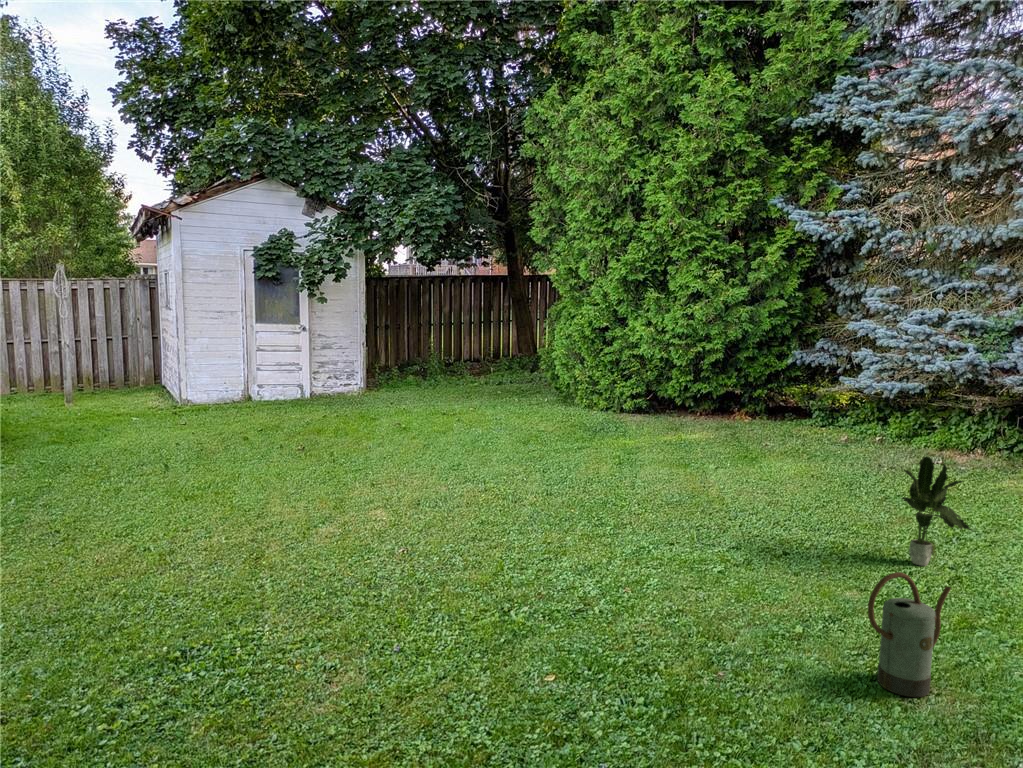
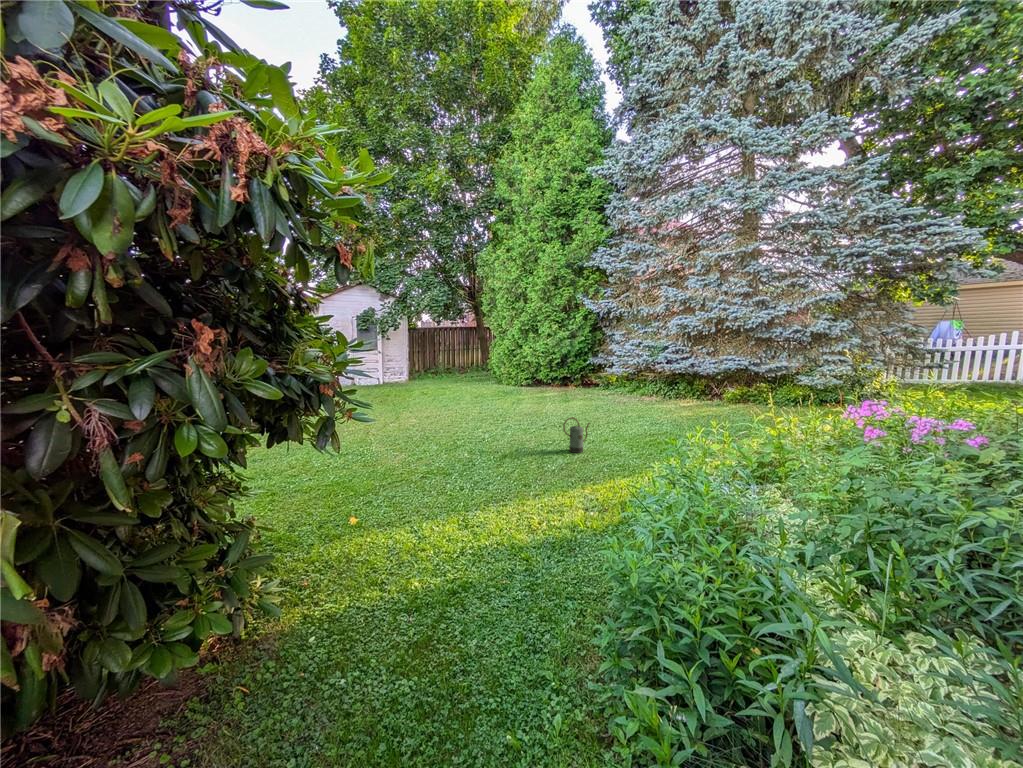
potted plant: present [898,457,972,566] -> none [595,390,619,427]

